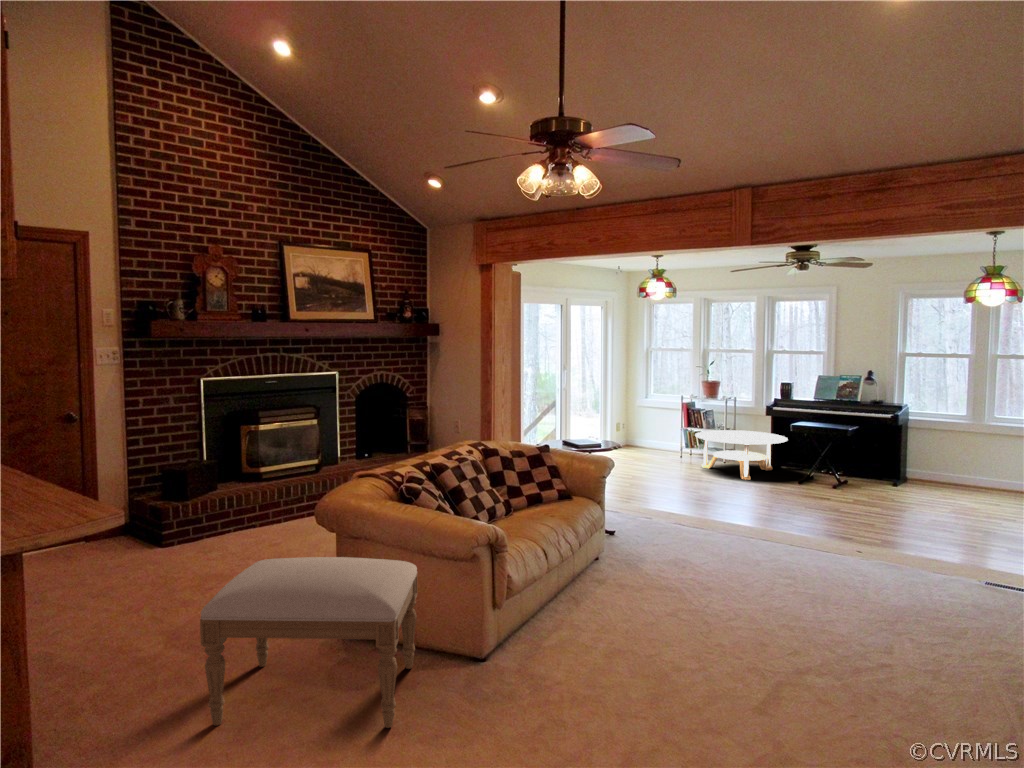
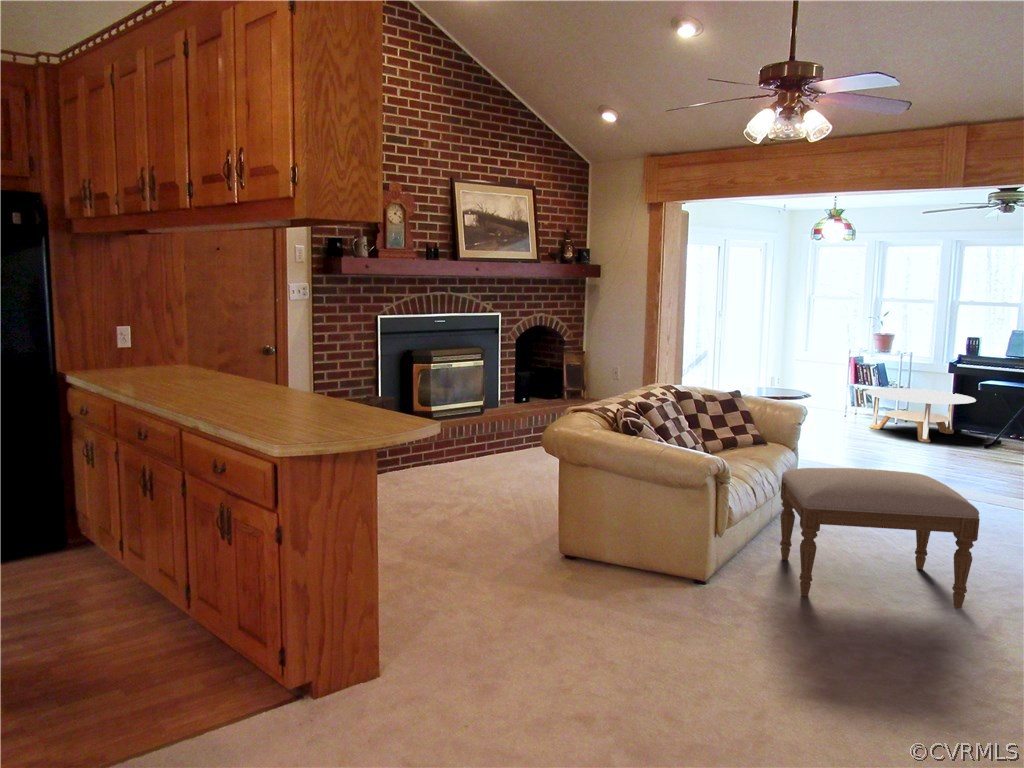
ottoman: present [200,557,417,728] -> present [780,468,980,608]

